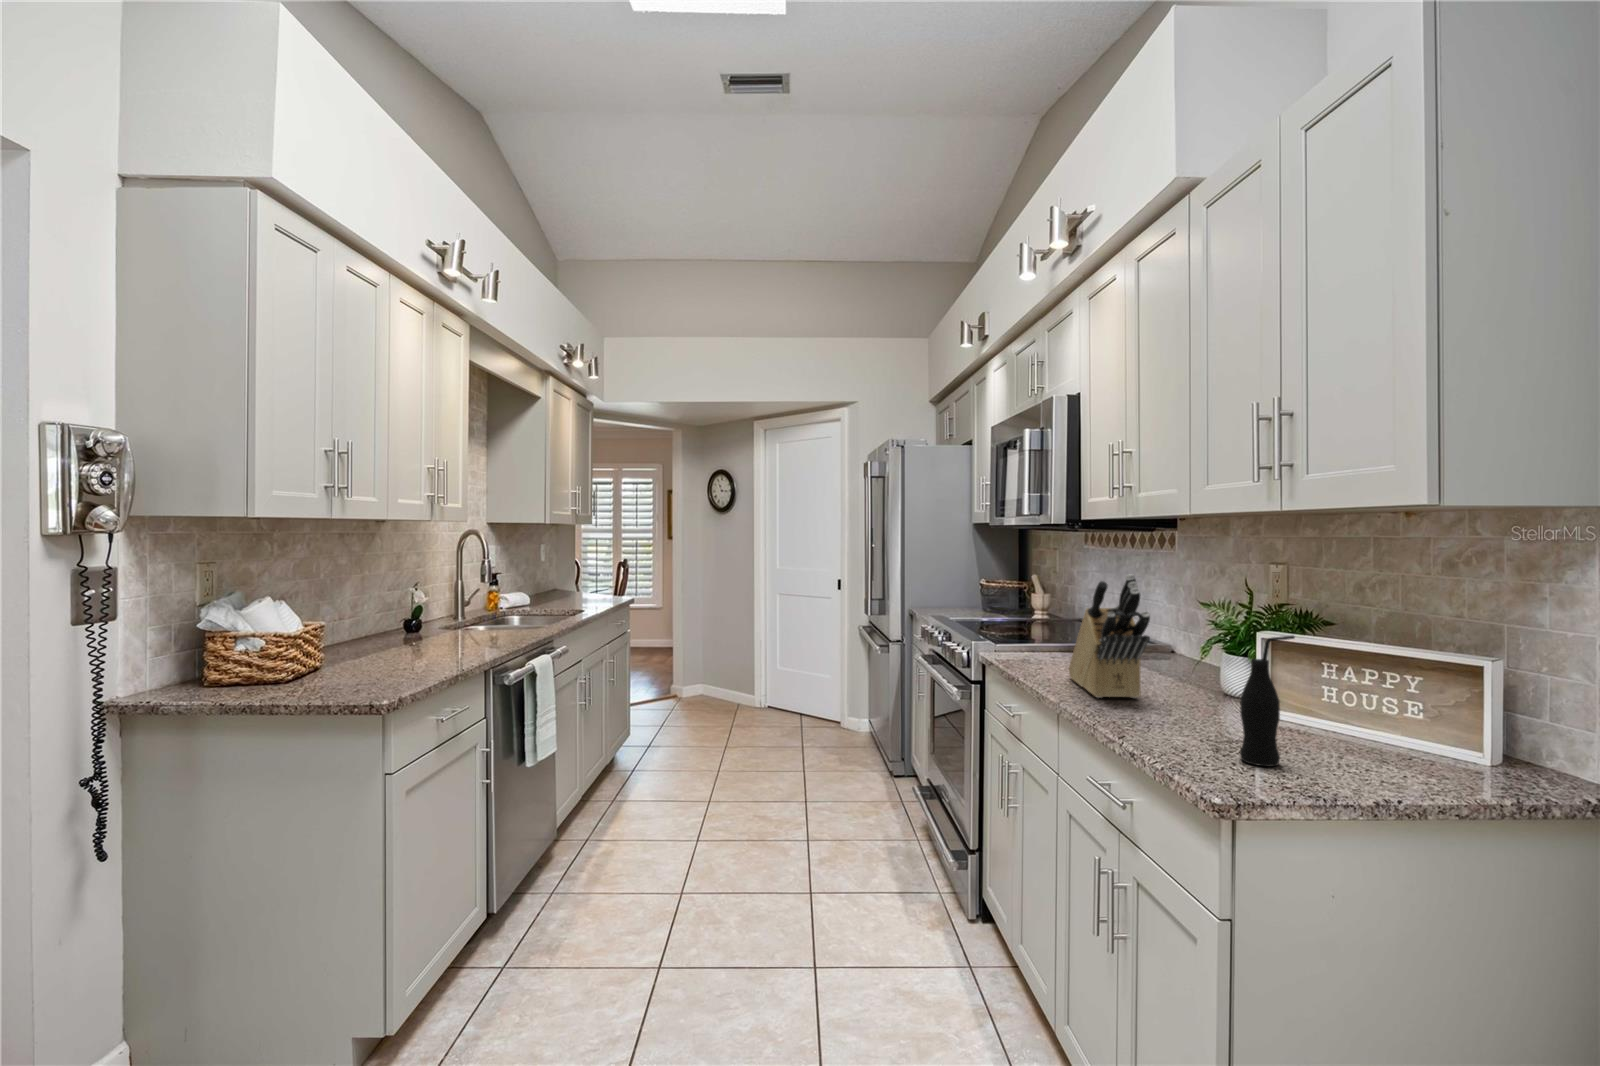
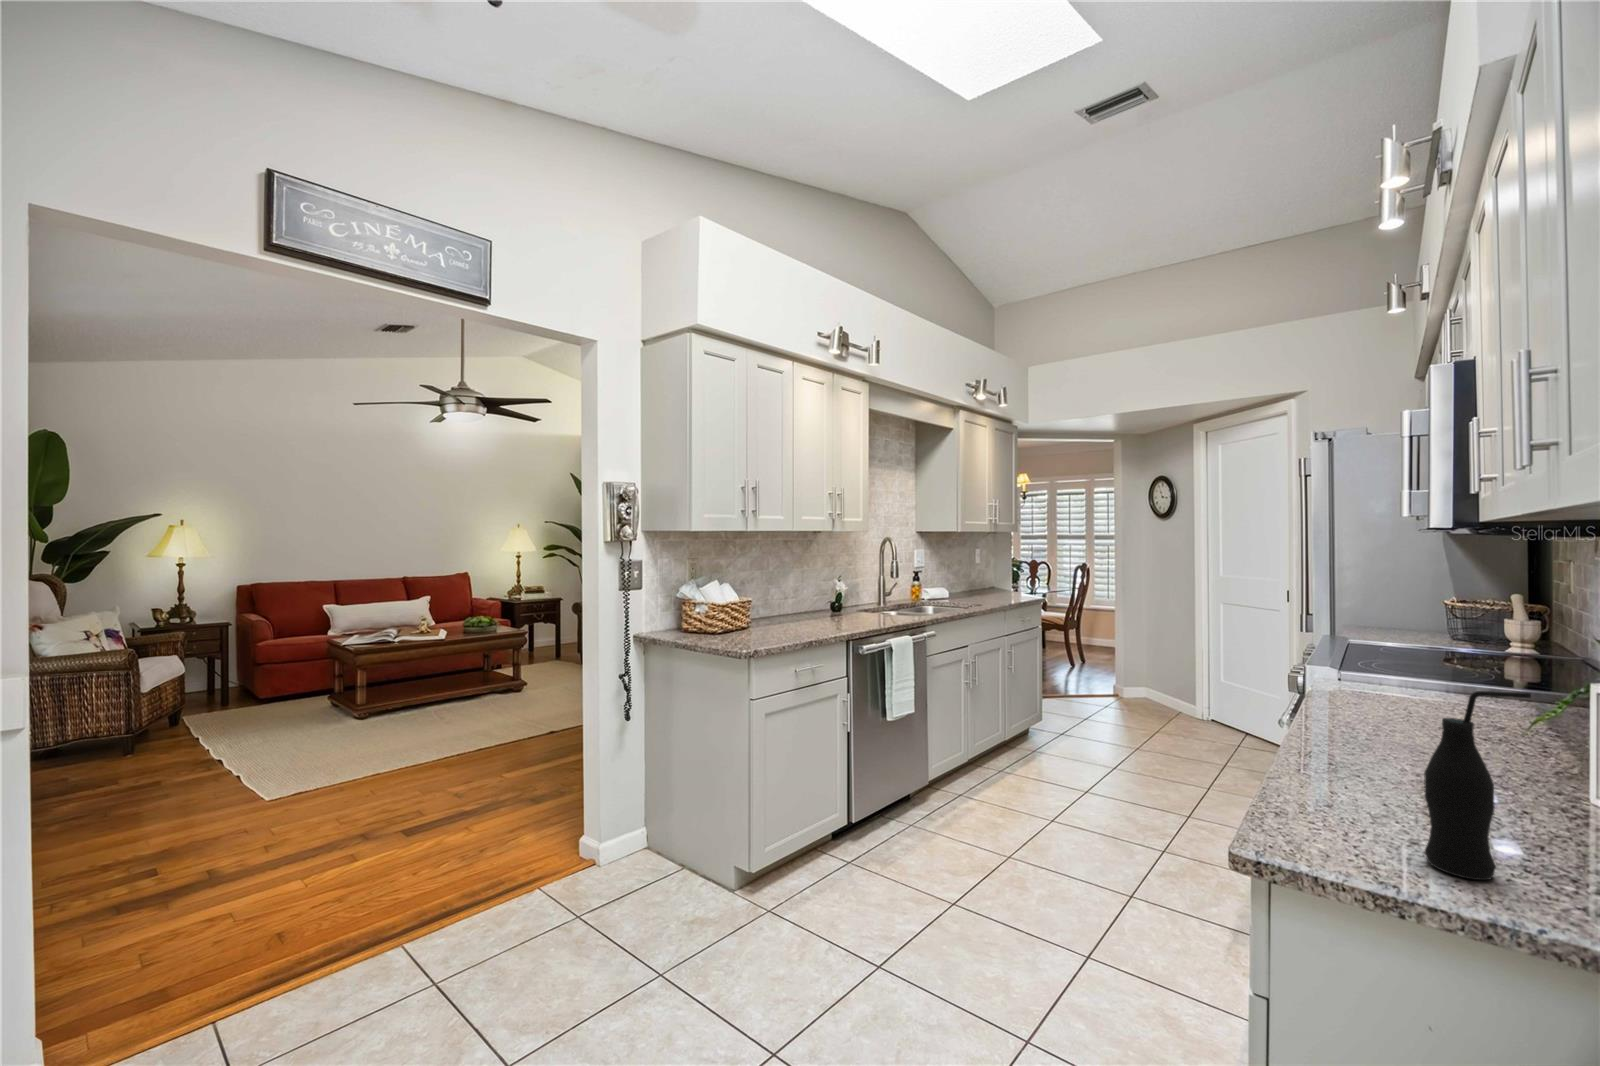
knife block: present [1069,574,1150,698] -> none [1355,593,1454,762]

